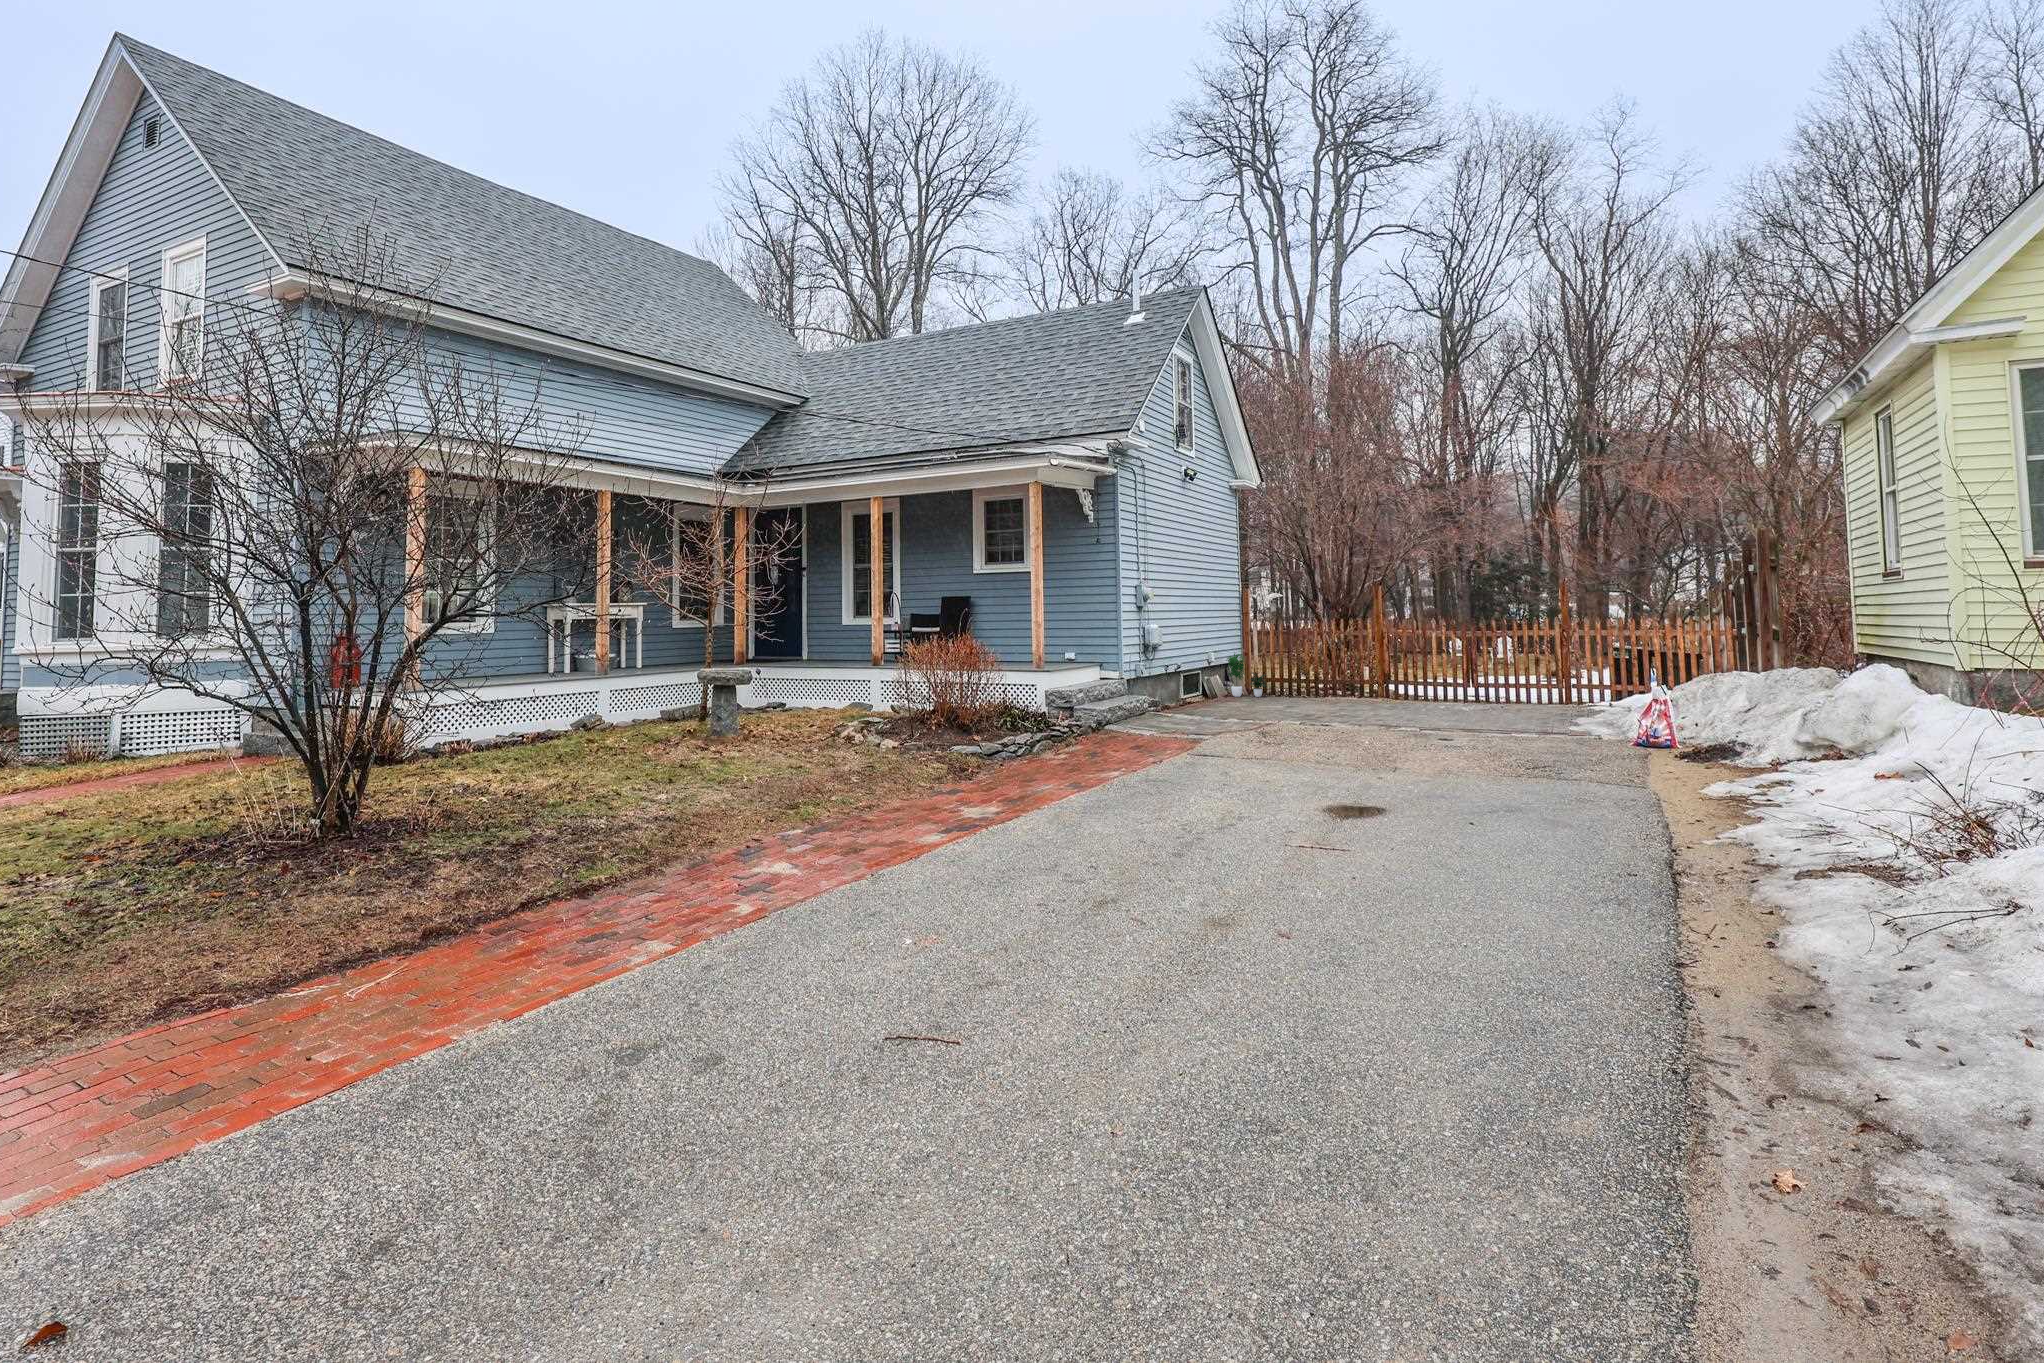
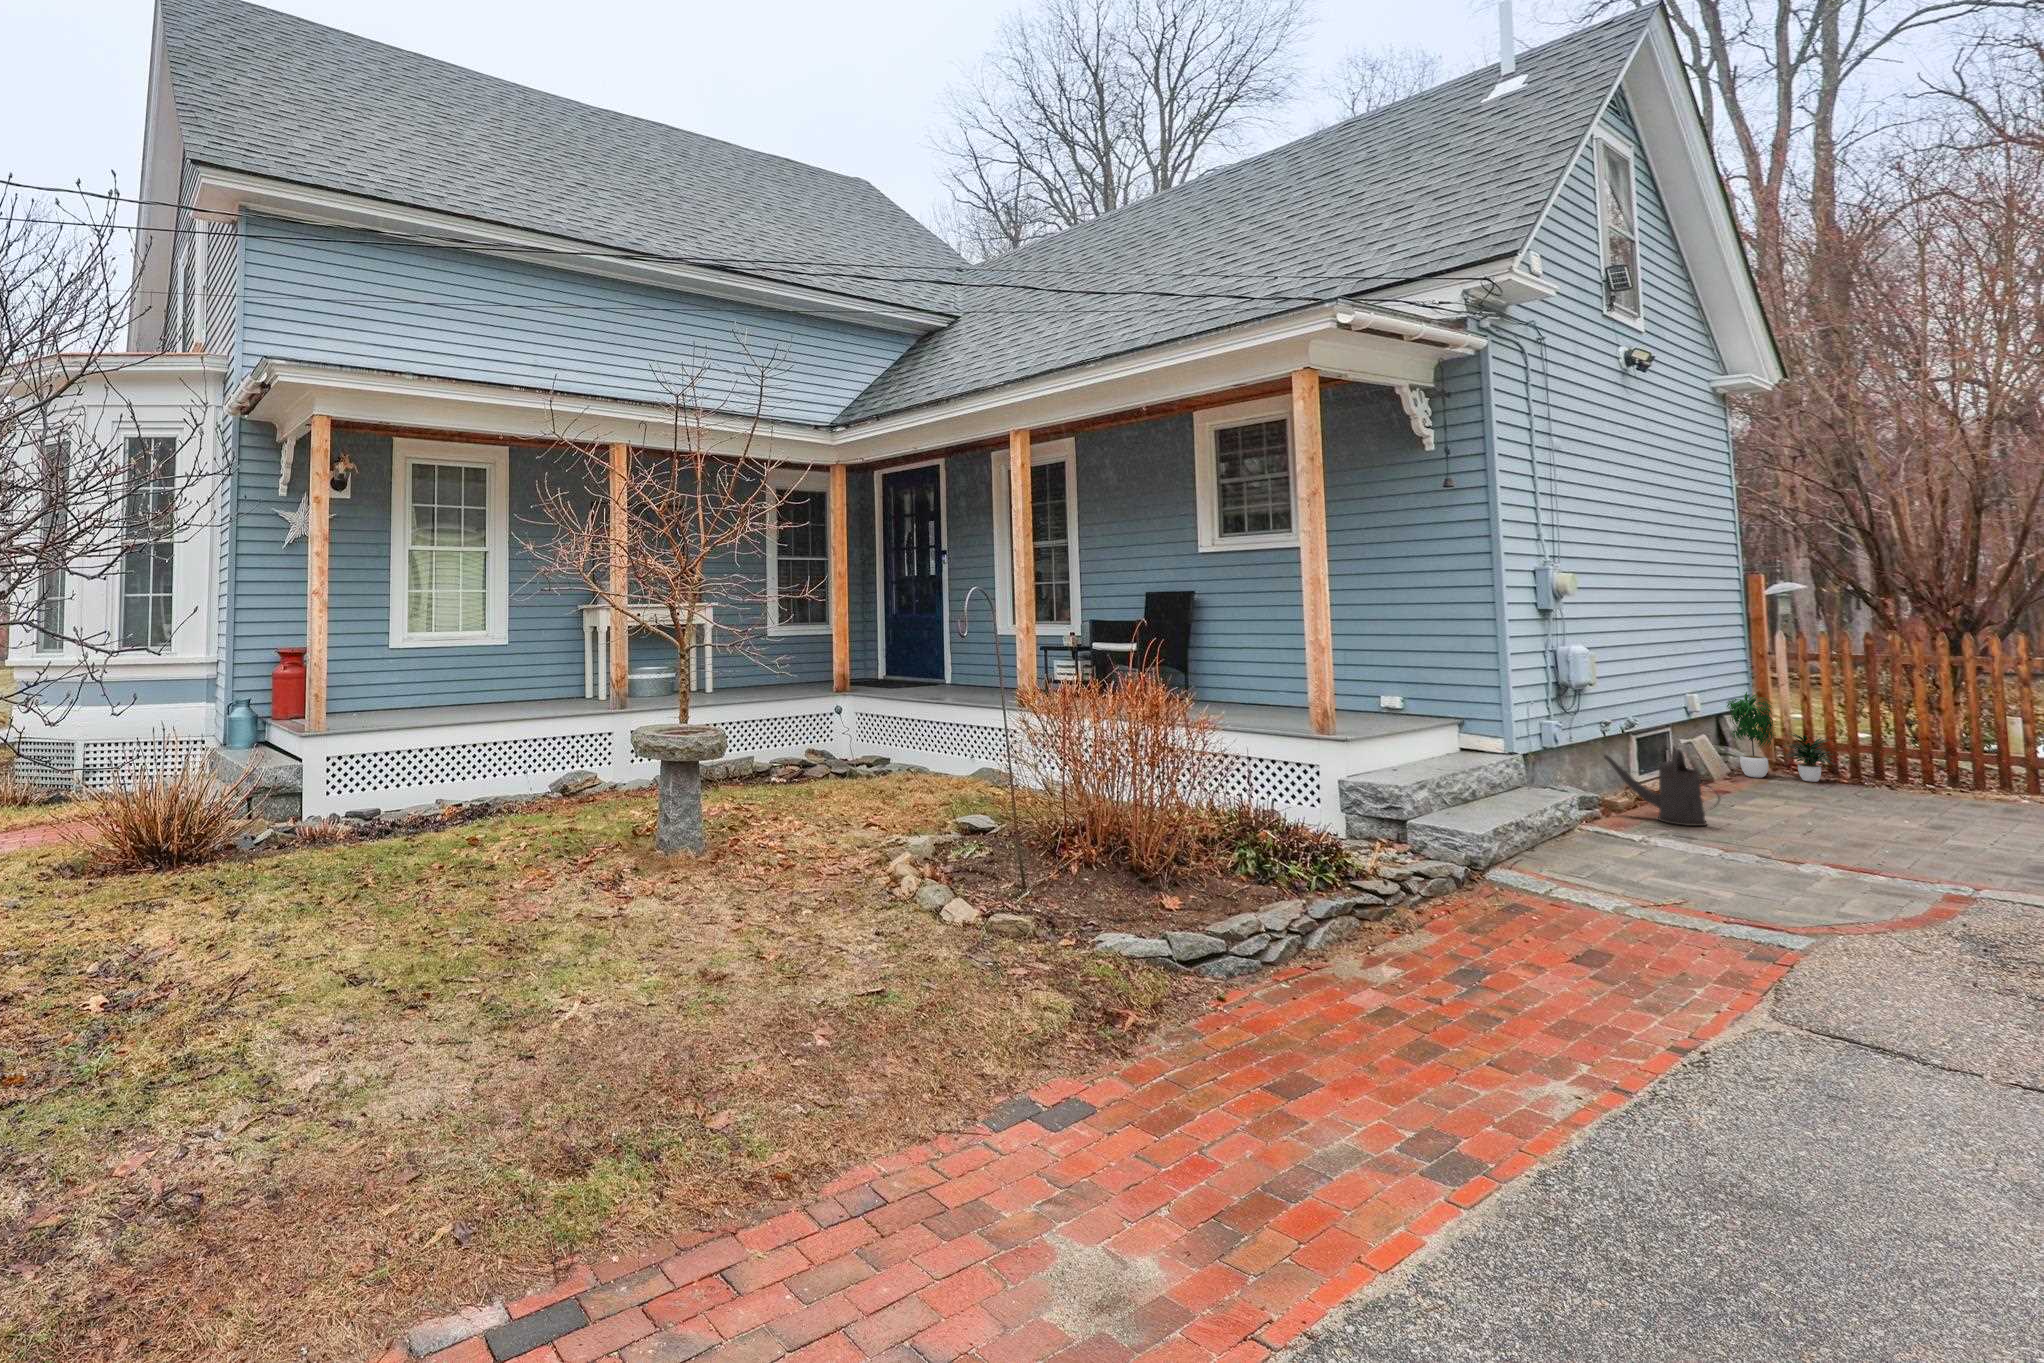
watering can: none [1166,675,1209,712] -> present [1604,749,1720,826]

